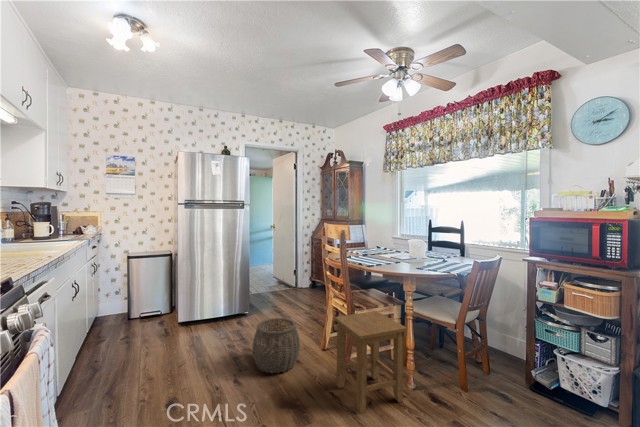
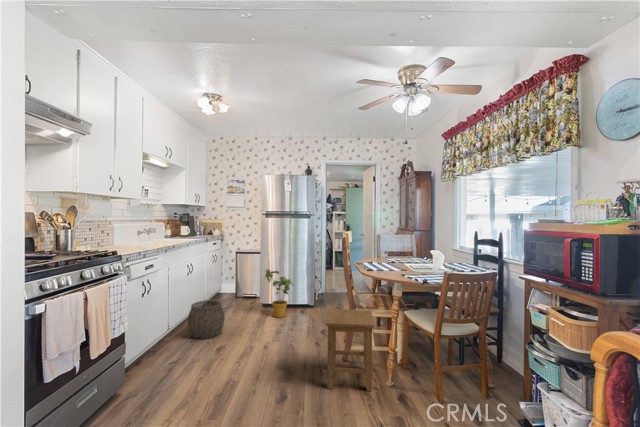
house plant: none [194,276,235,336] -> present [265,270,294,318]
woven basket: present [252,318,300,373] -> present [188,300,225,339]

